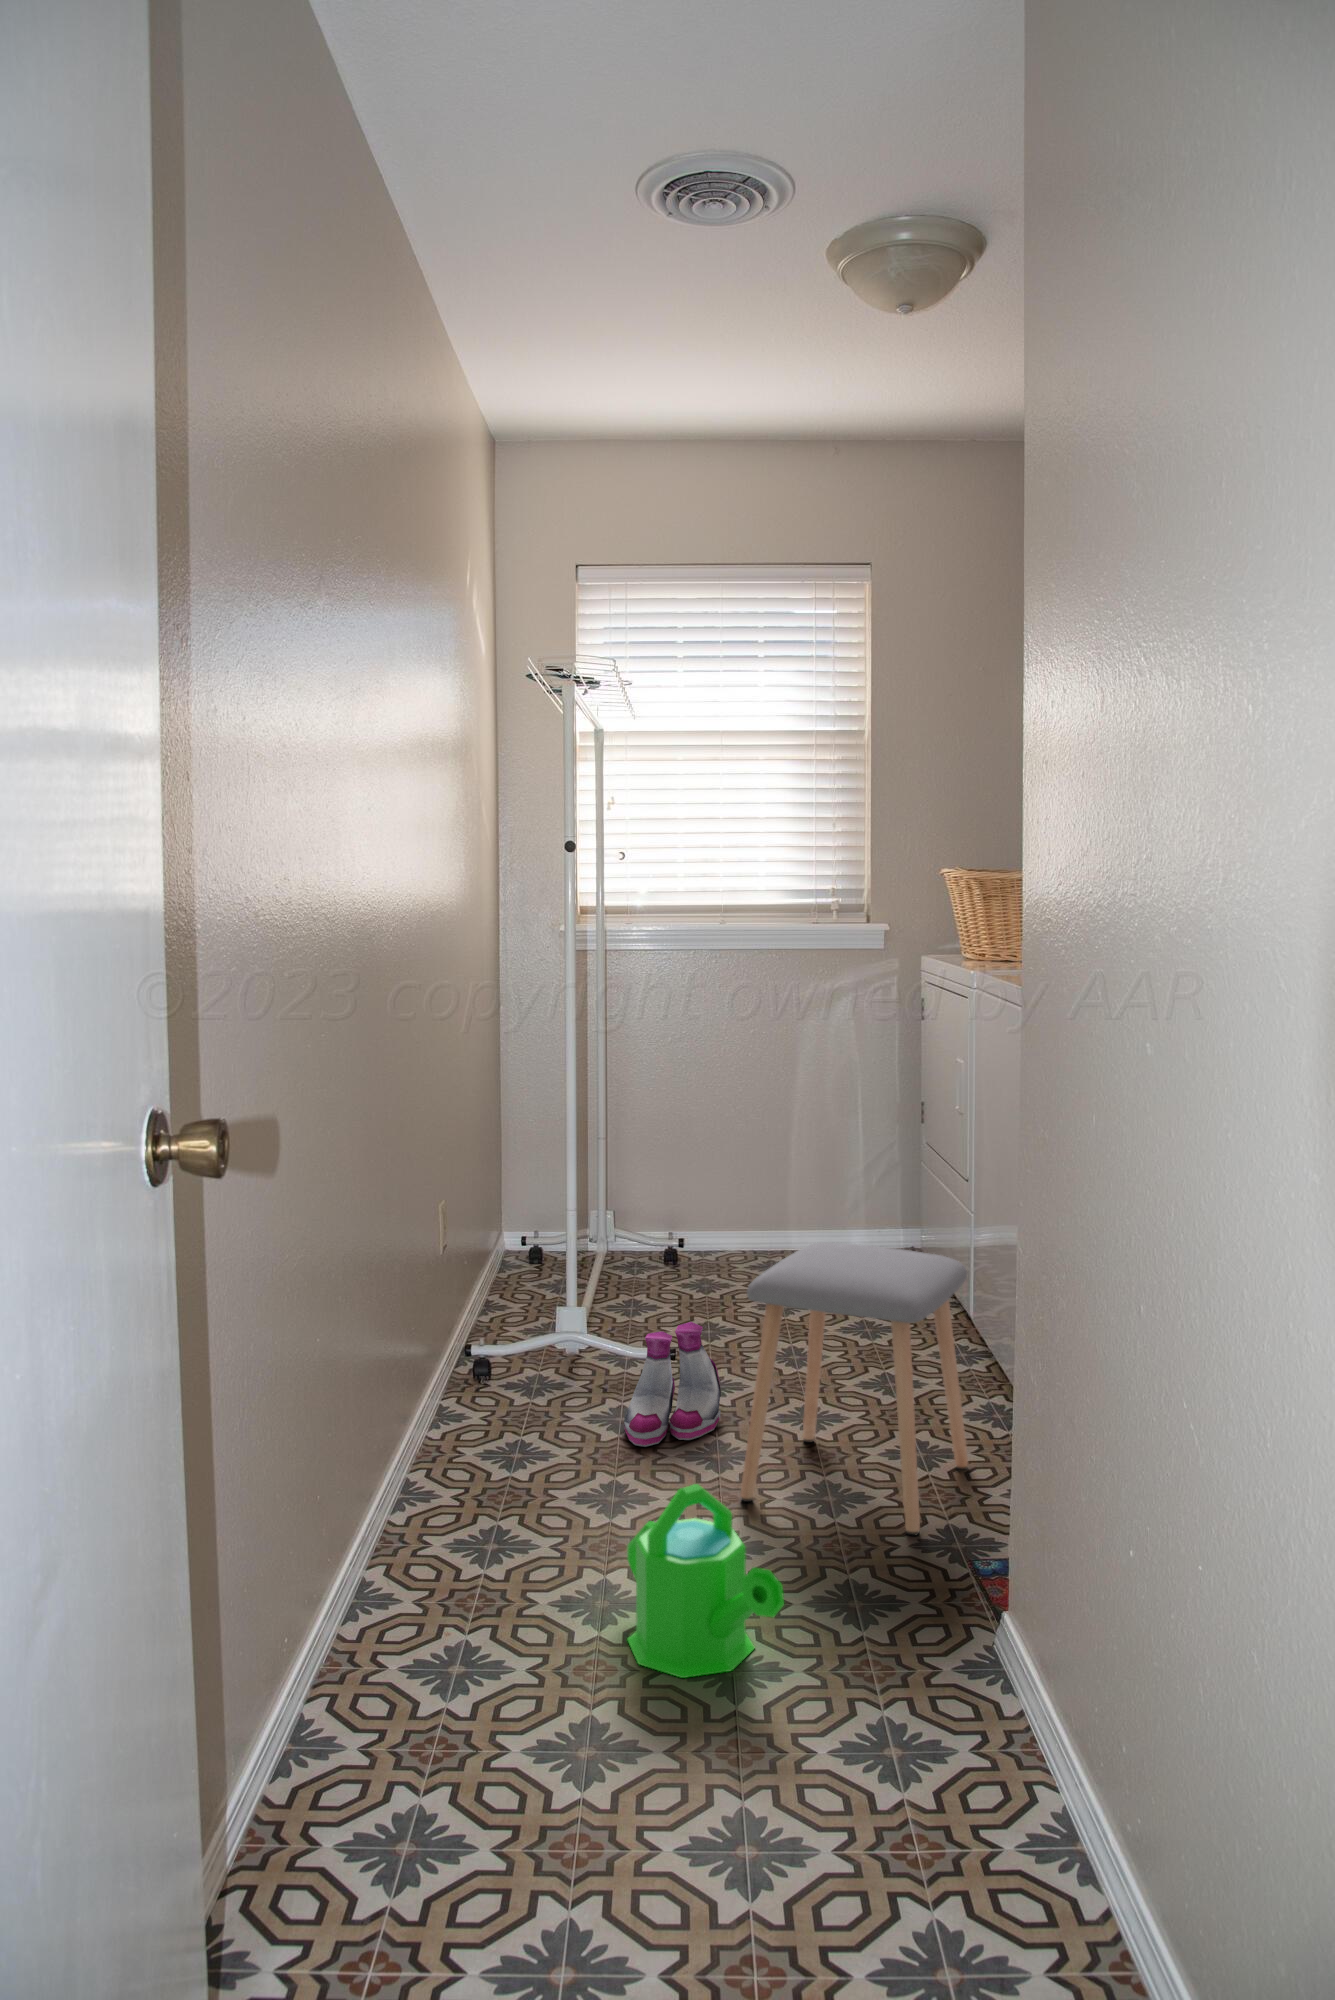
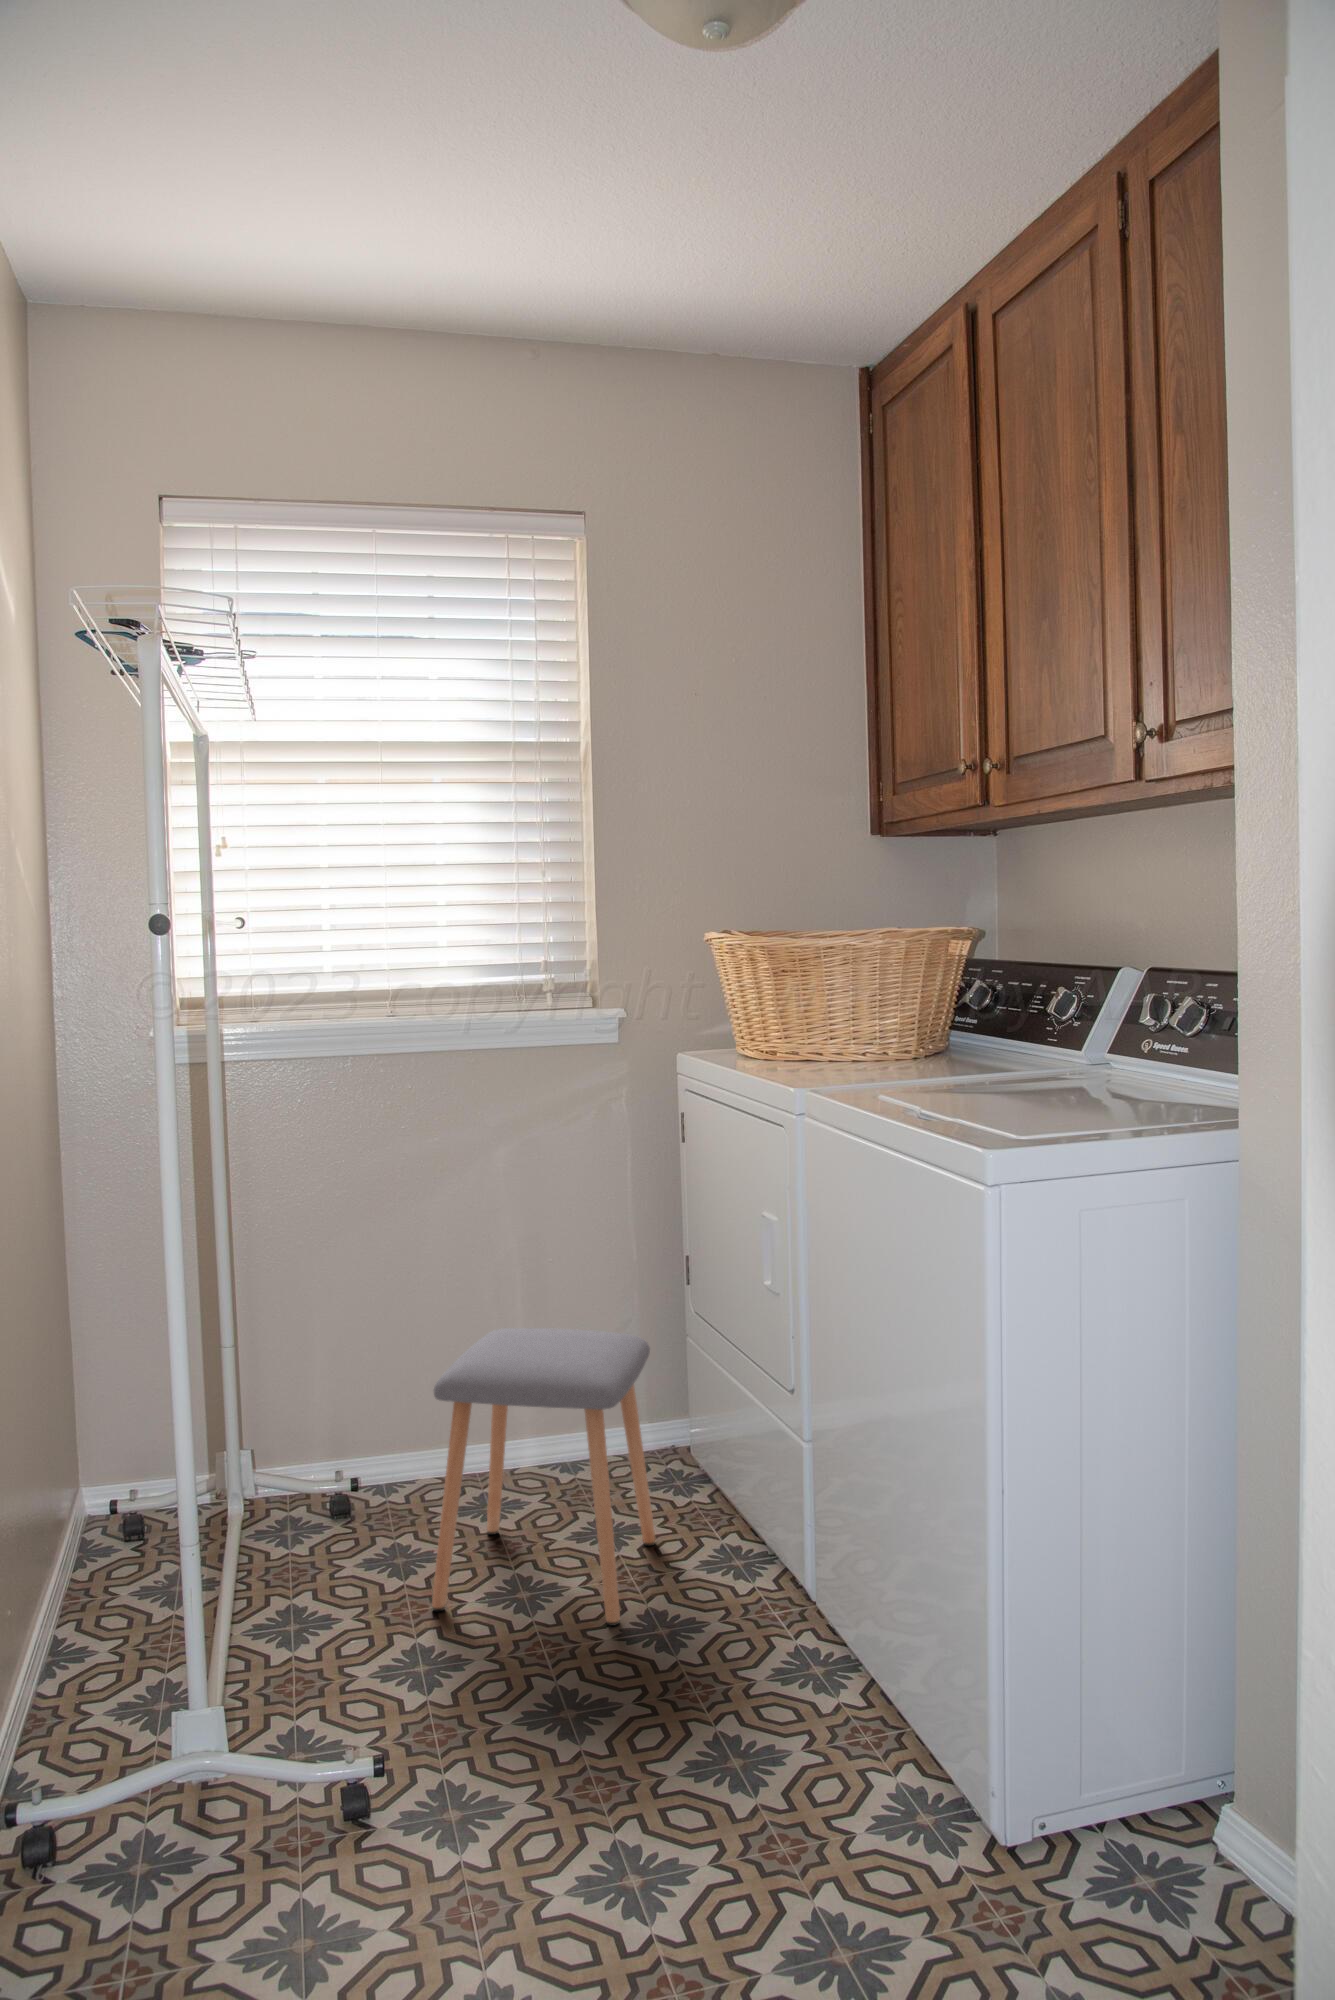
boots: present [624,1322,721,1447] -> none [297,1421,399,1561]
watering can: present [627,1484,784,1678] -> none [325,1615,508,1833]

